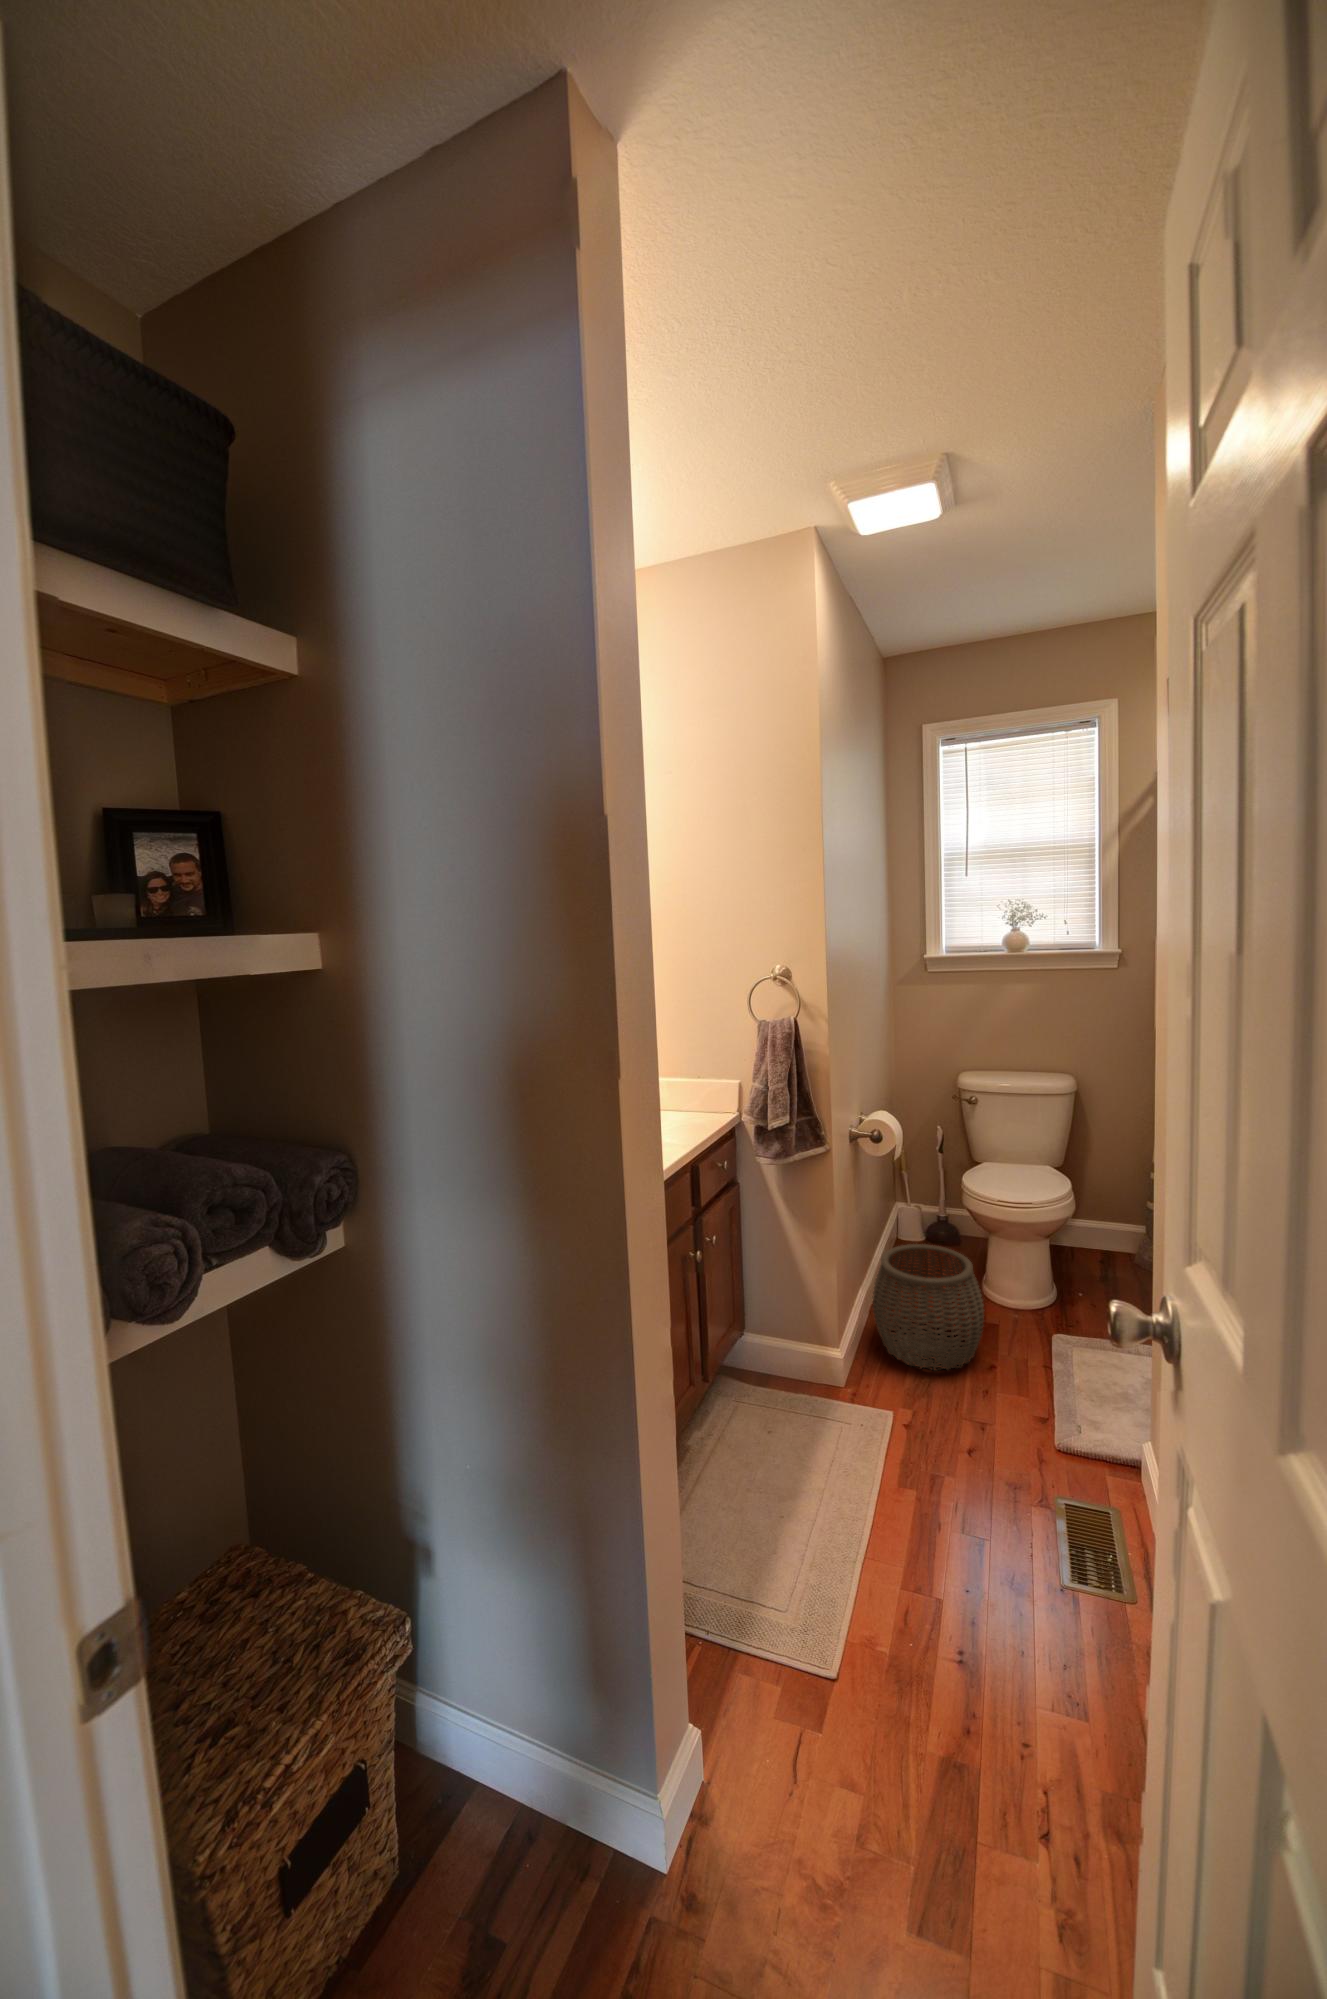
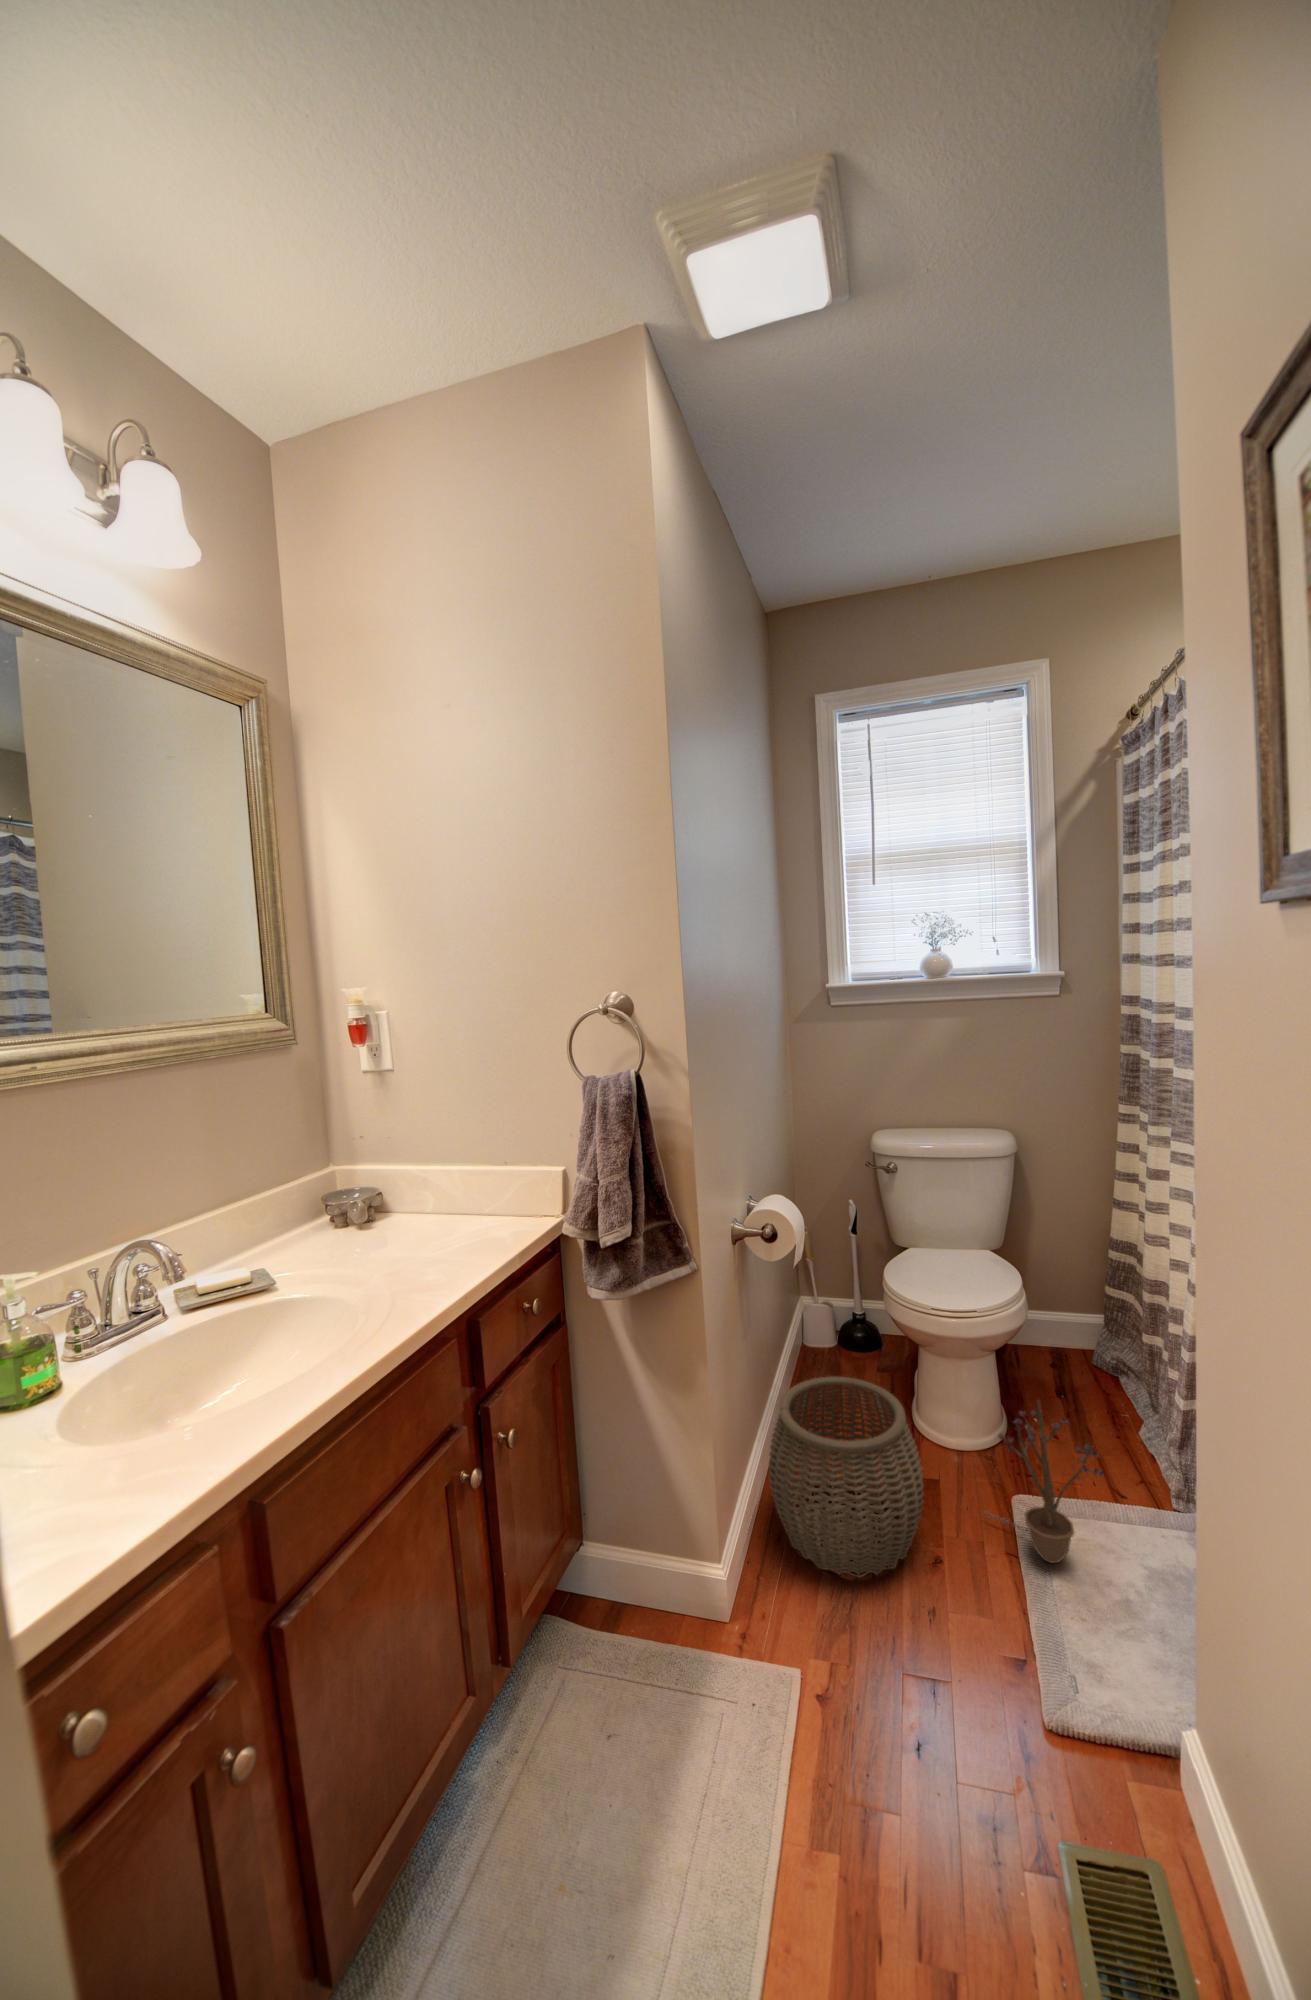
decorative plant: none [1029,1259,1115,1372] -> present [984,1400,1103,1563]

